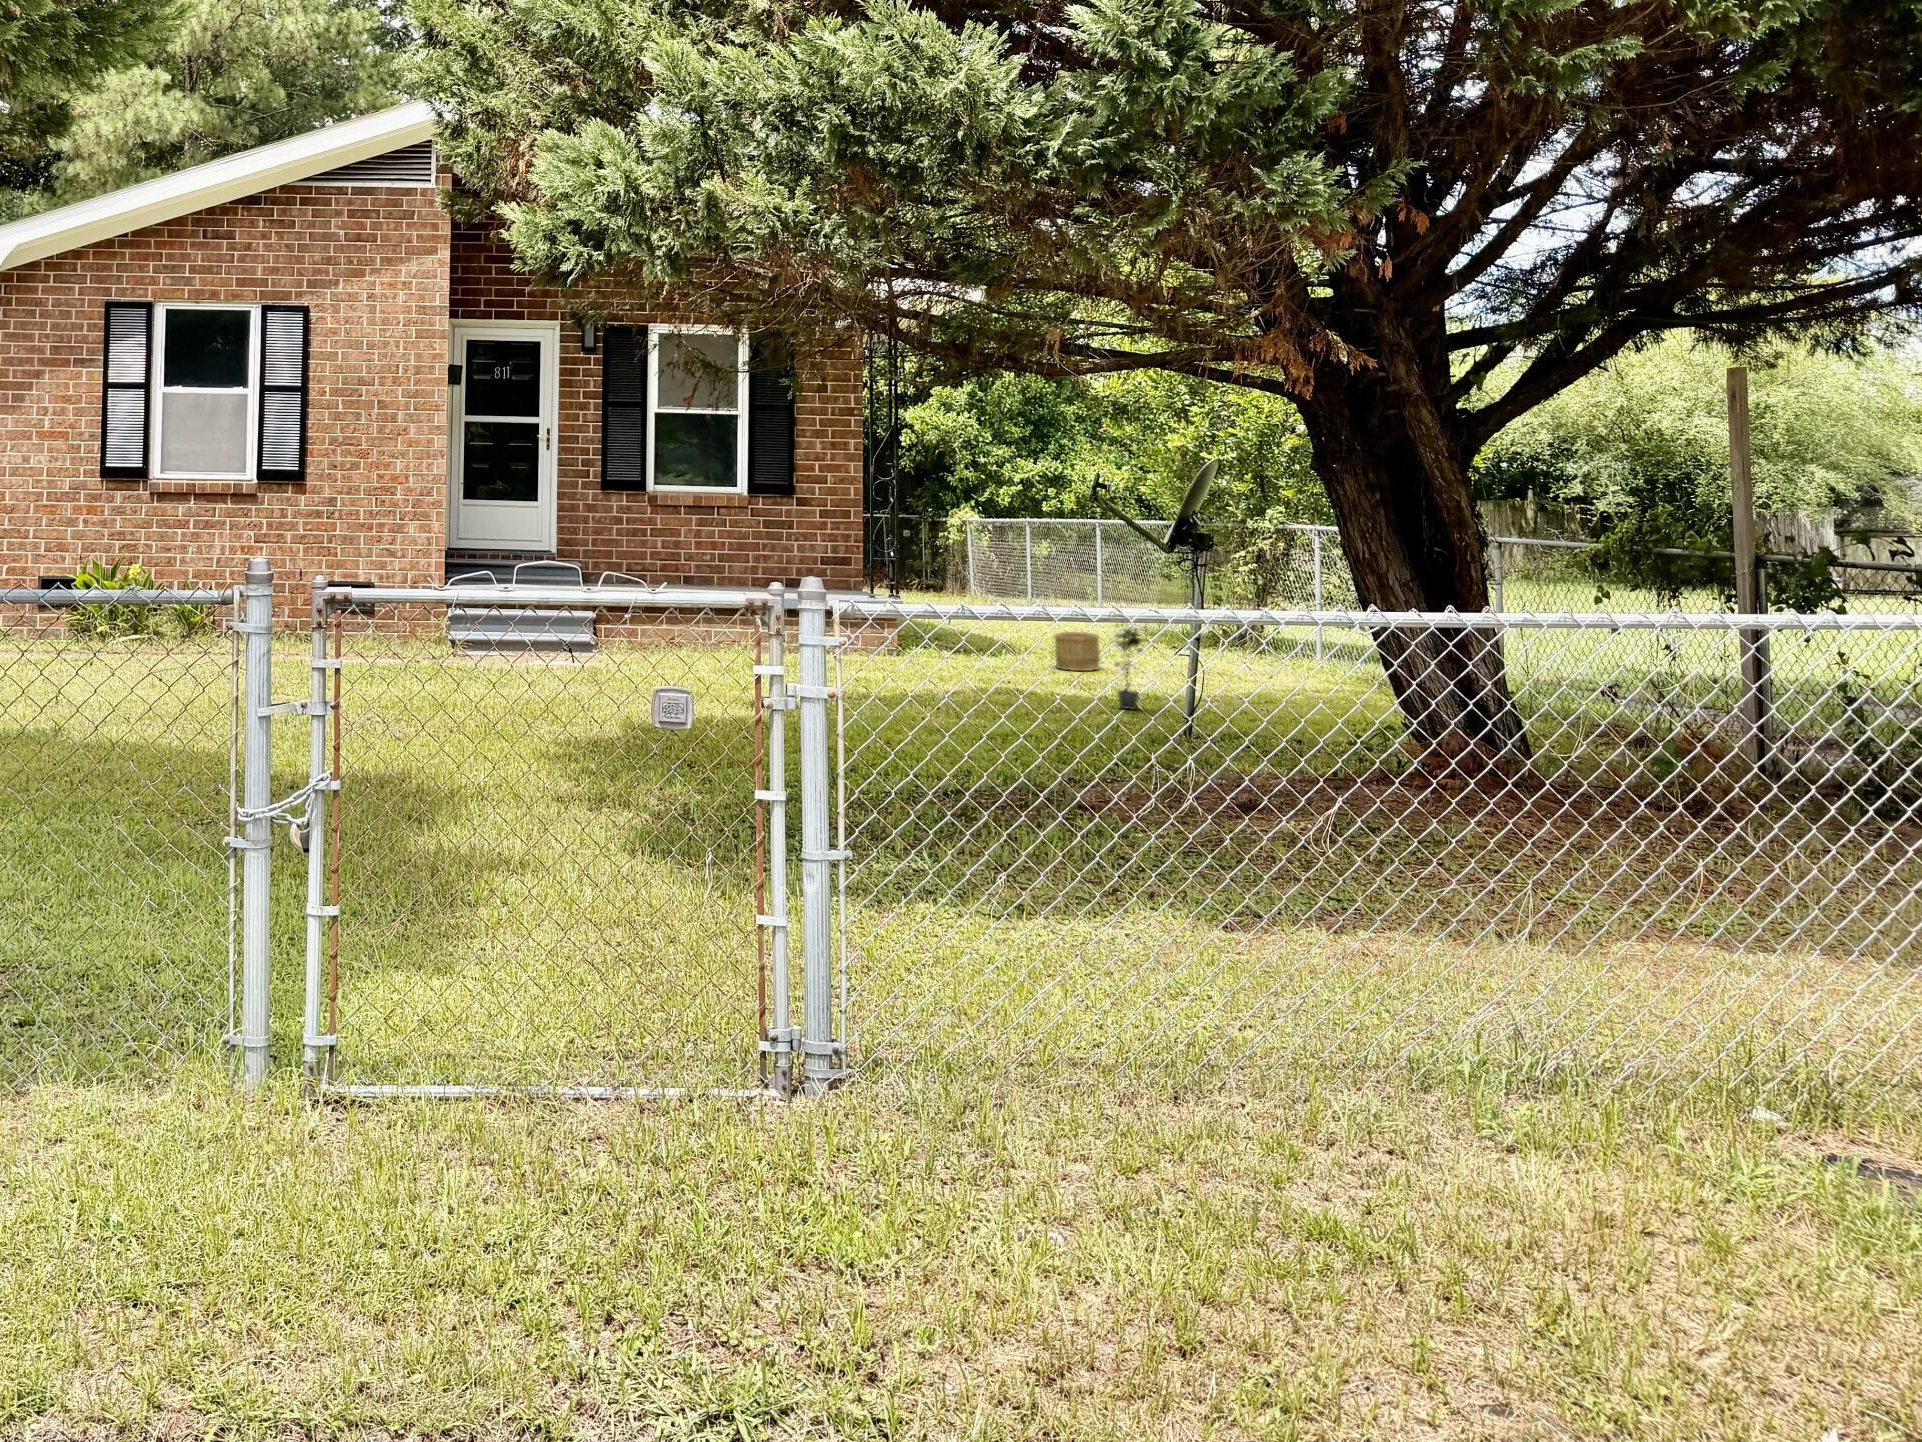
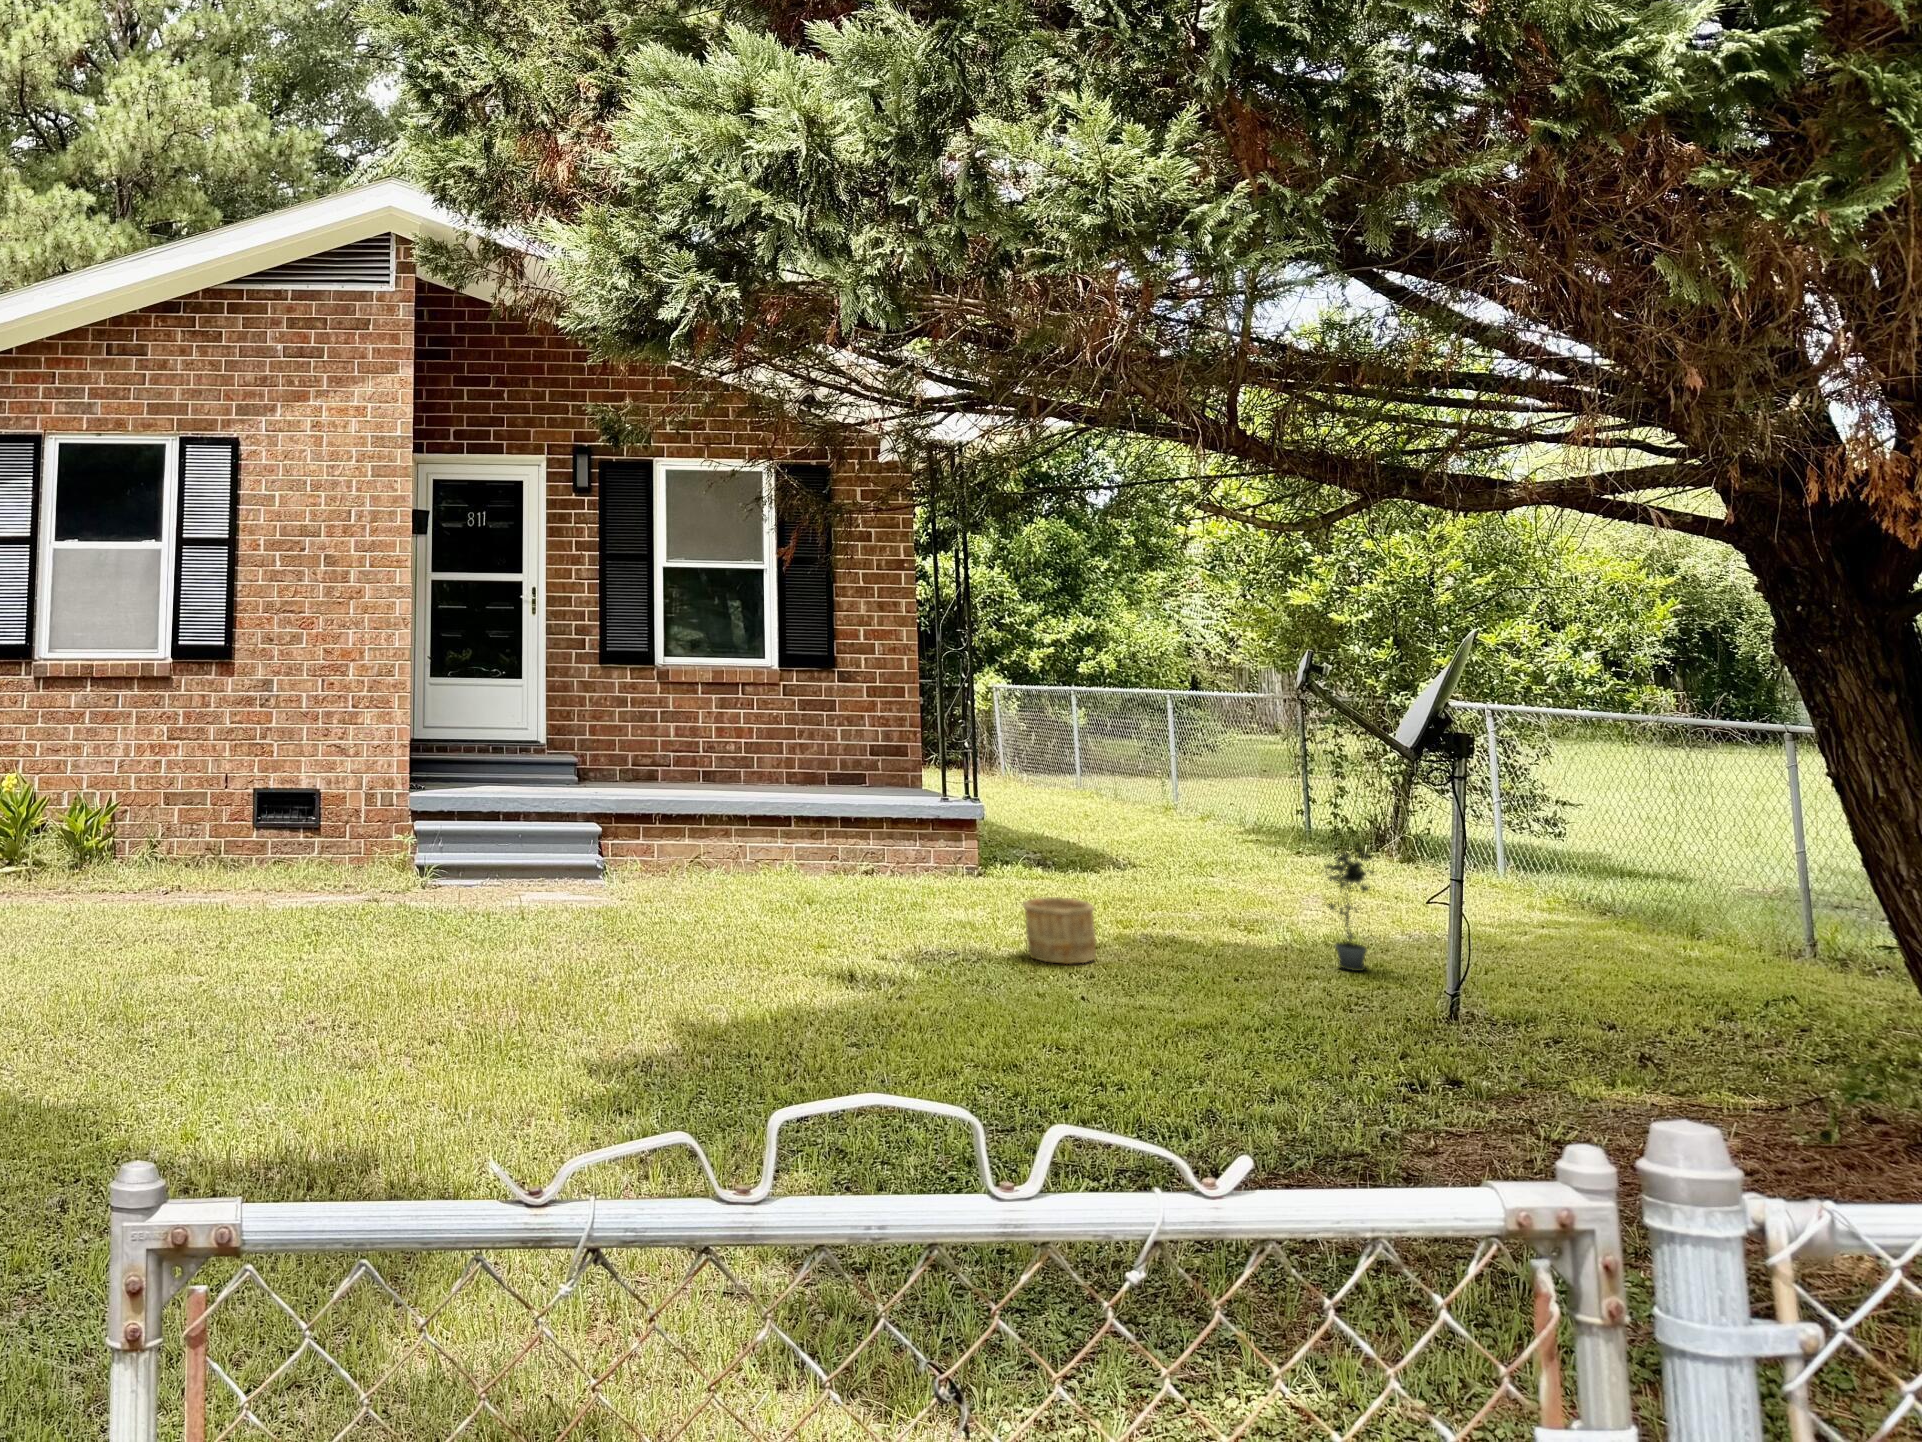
wooden bucket: present [1054,632,1100,671] -> present [1023,897,1096,964]

